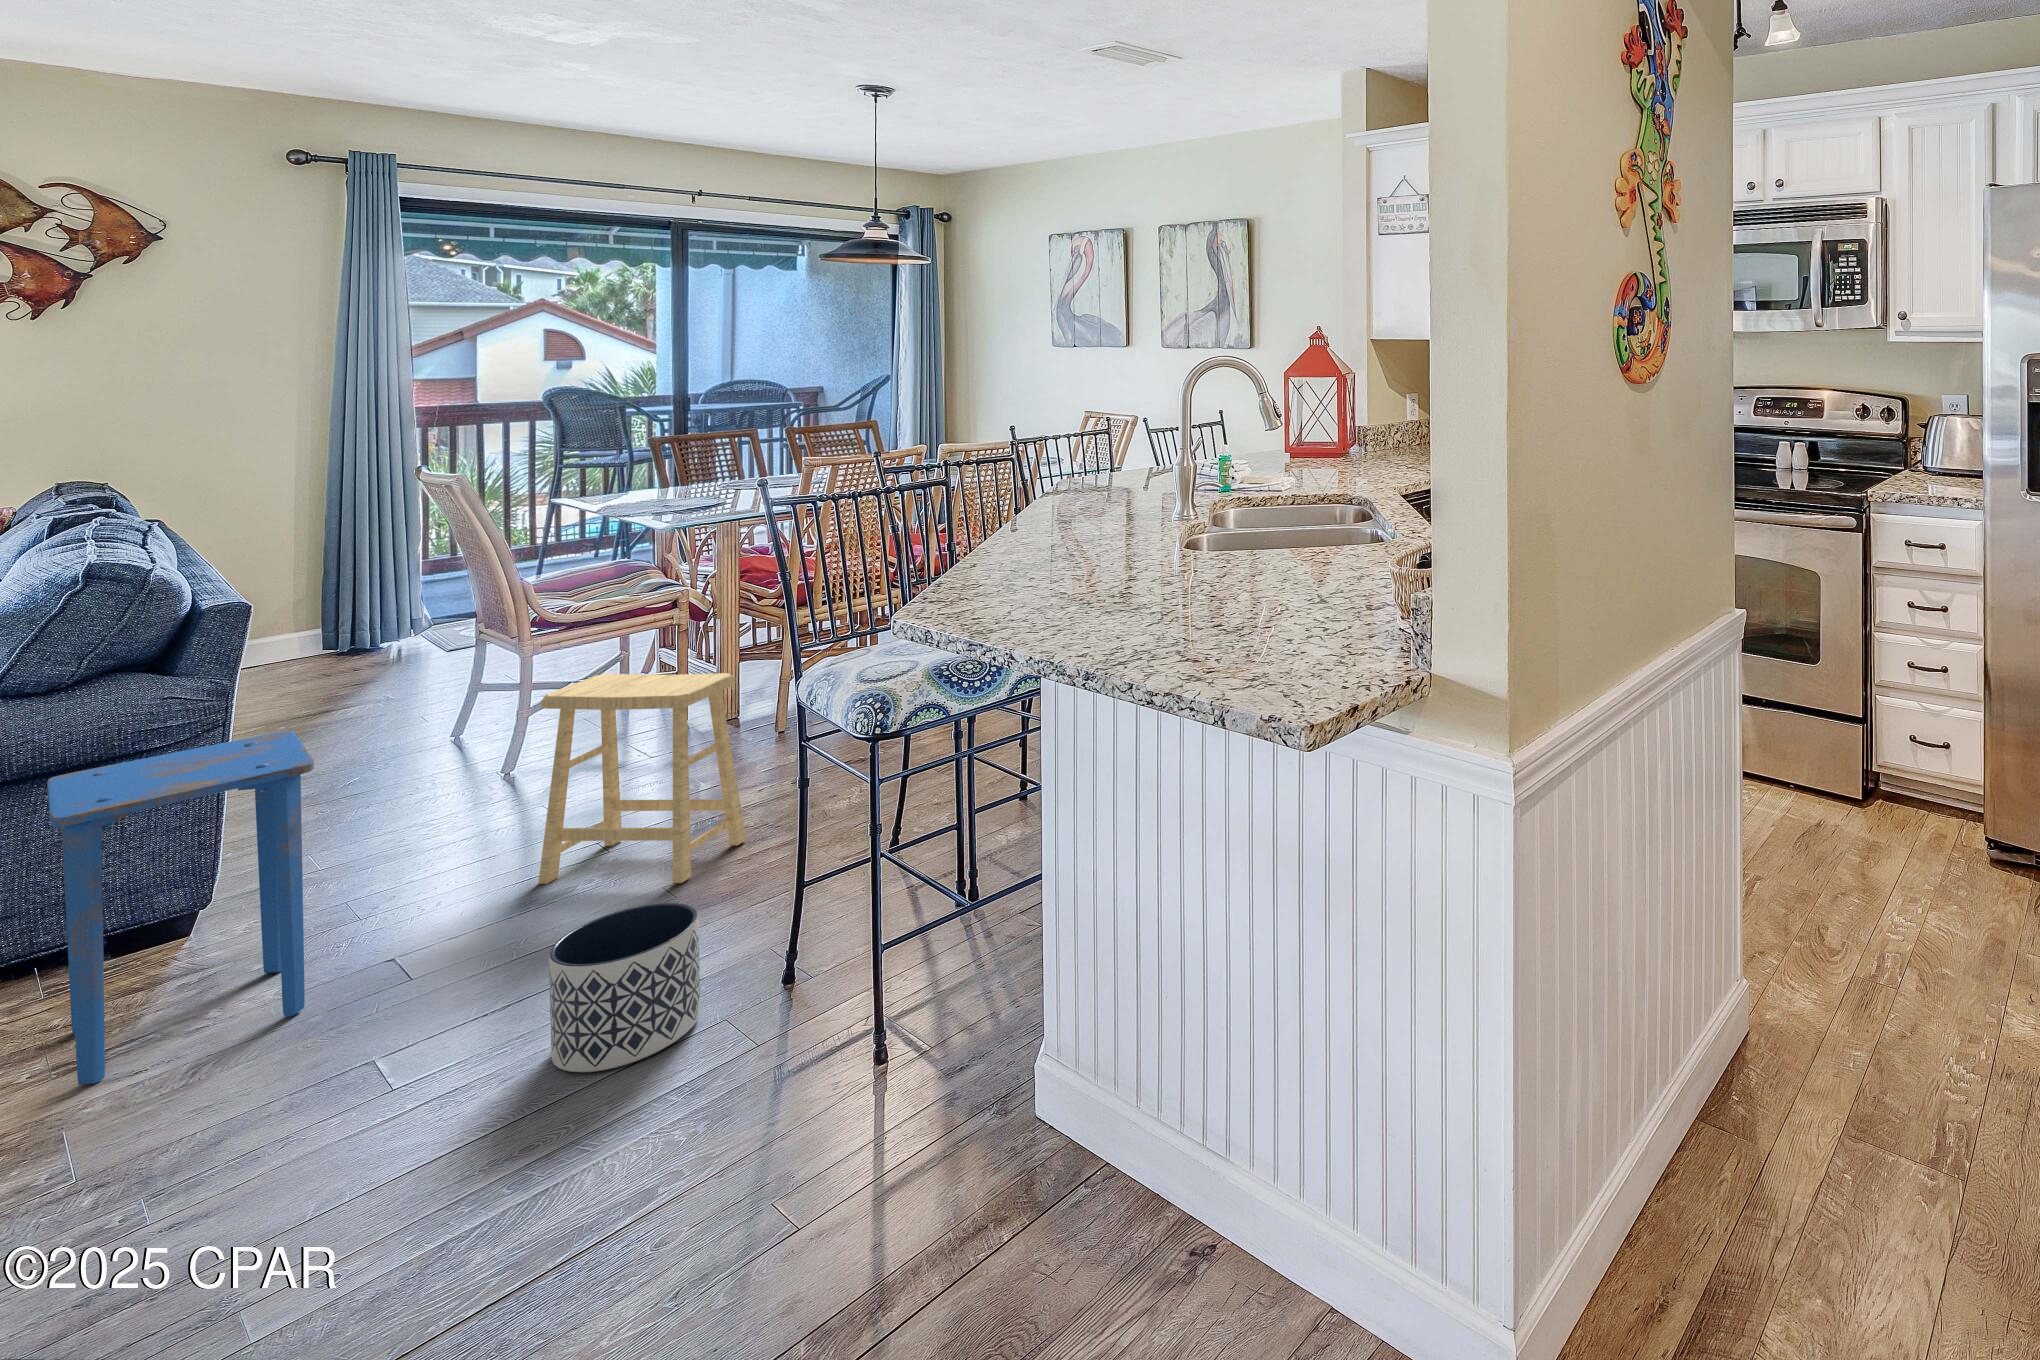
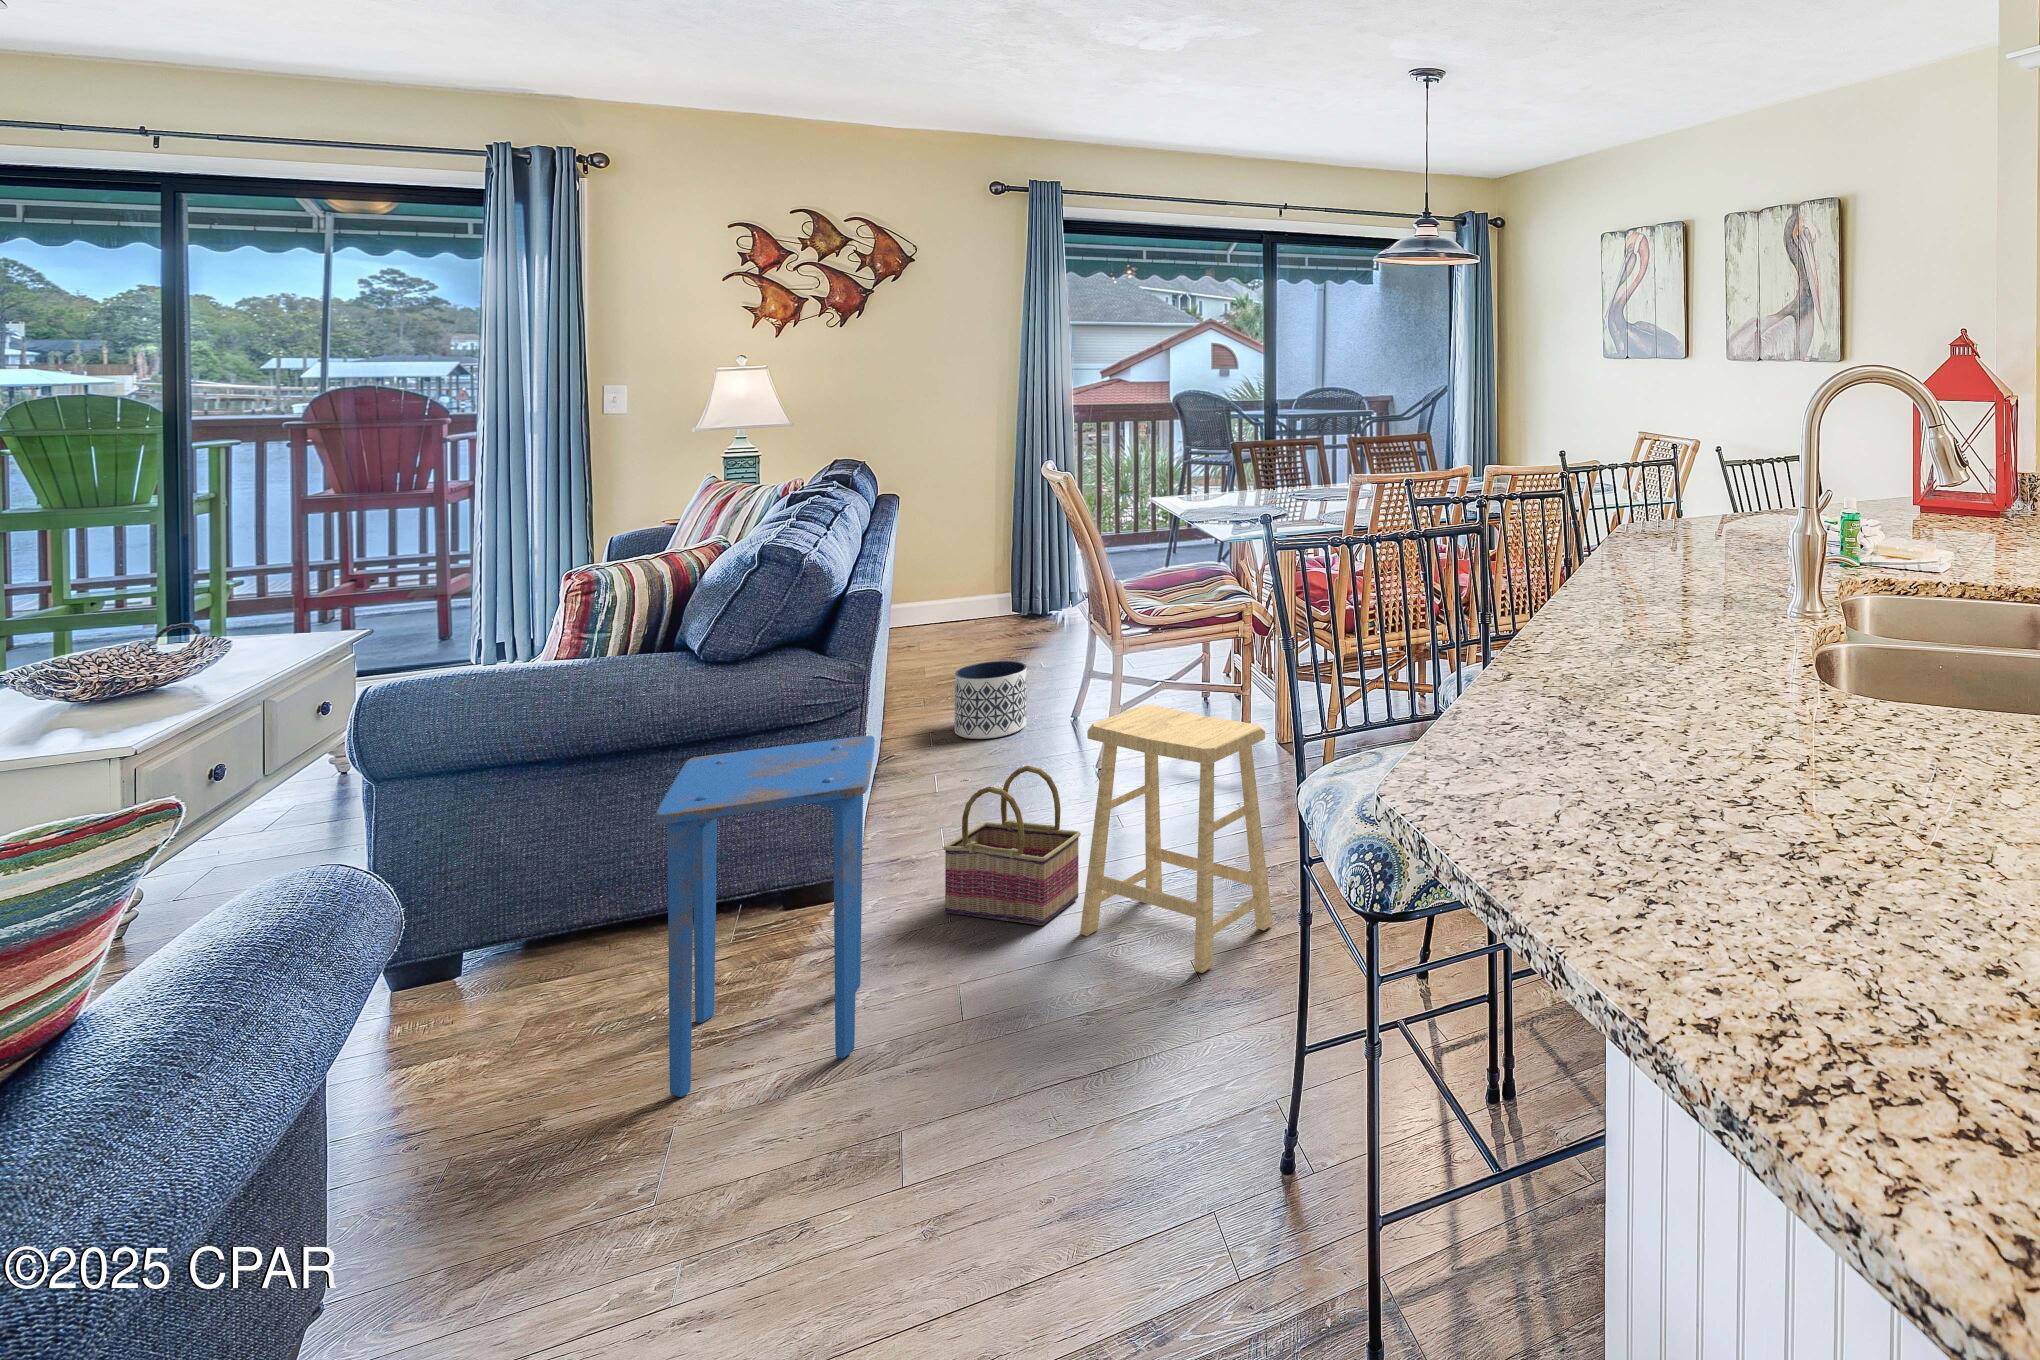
basket: none [361,749,528,899] -> present [943,766,1081,925]
planter: present [549,903,700,1072] -> present [955,661,1027,739]

